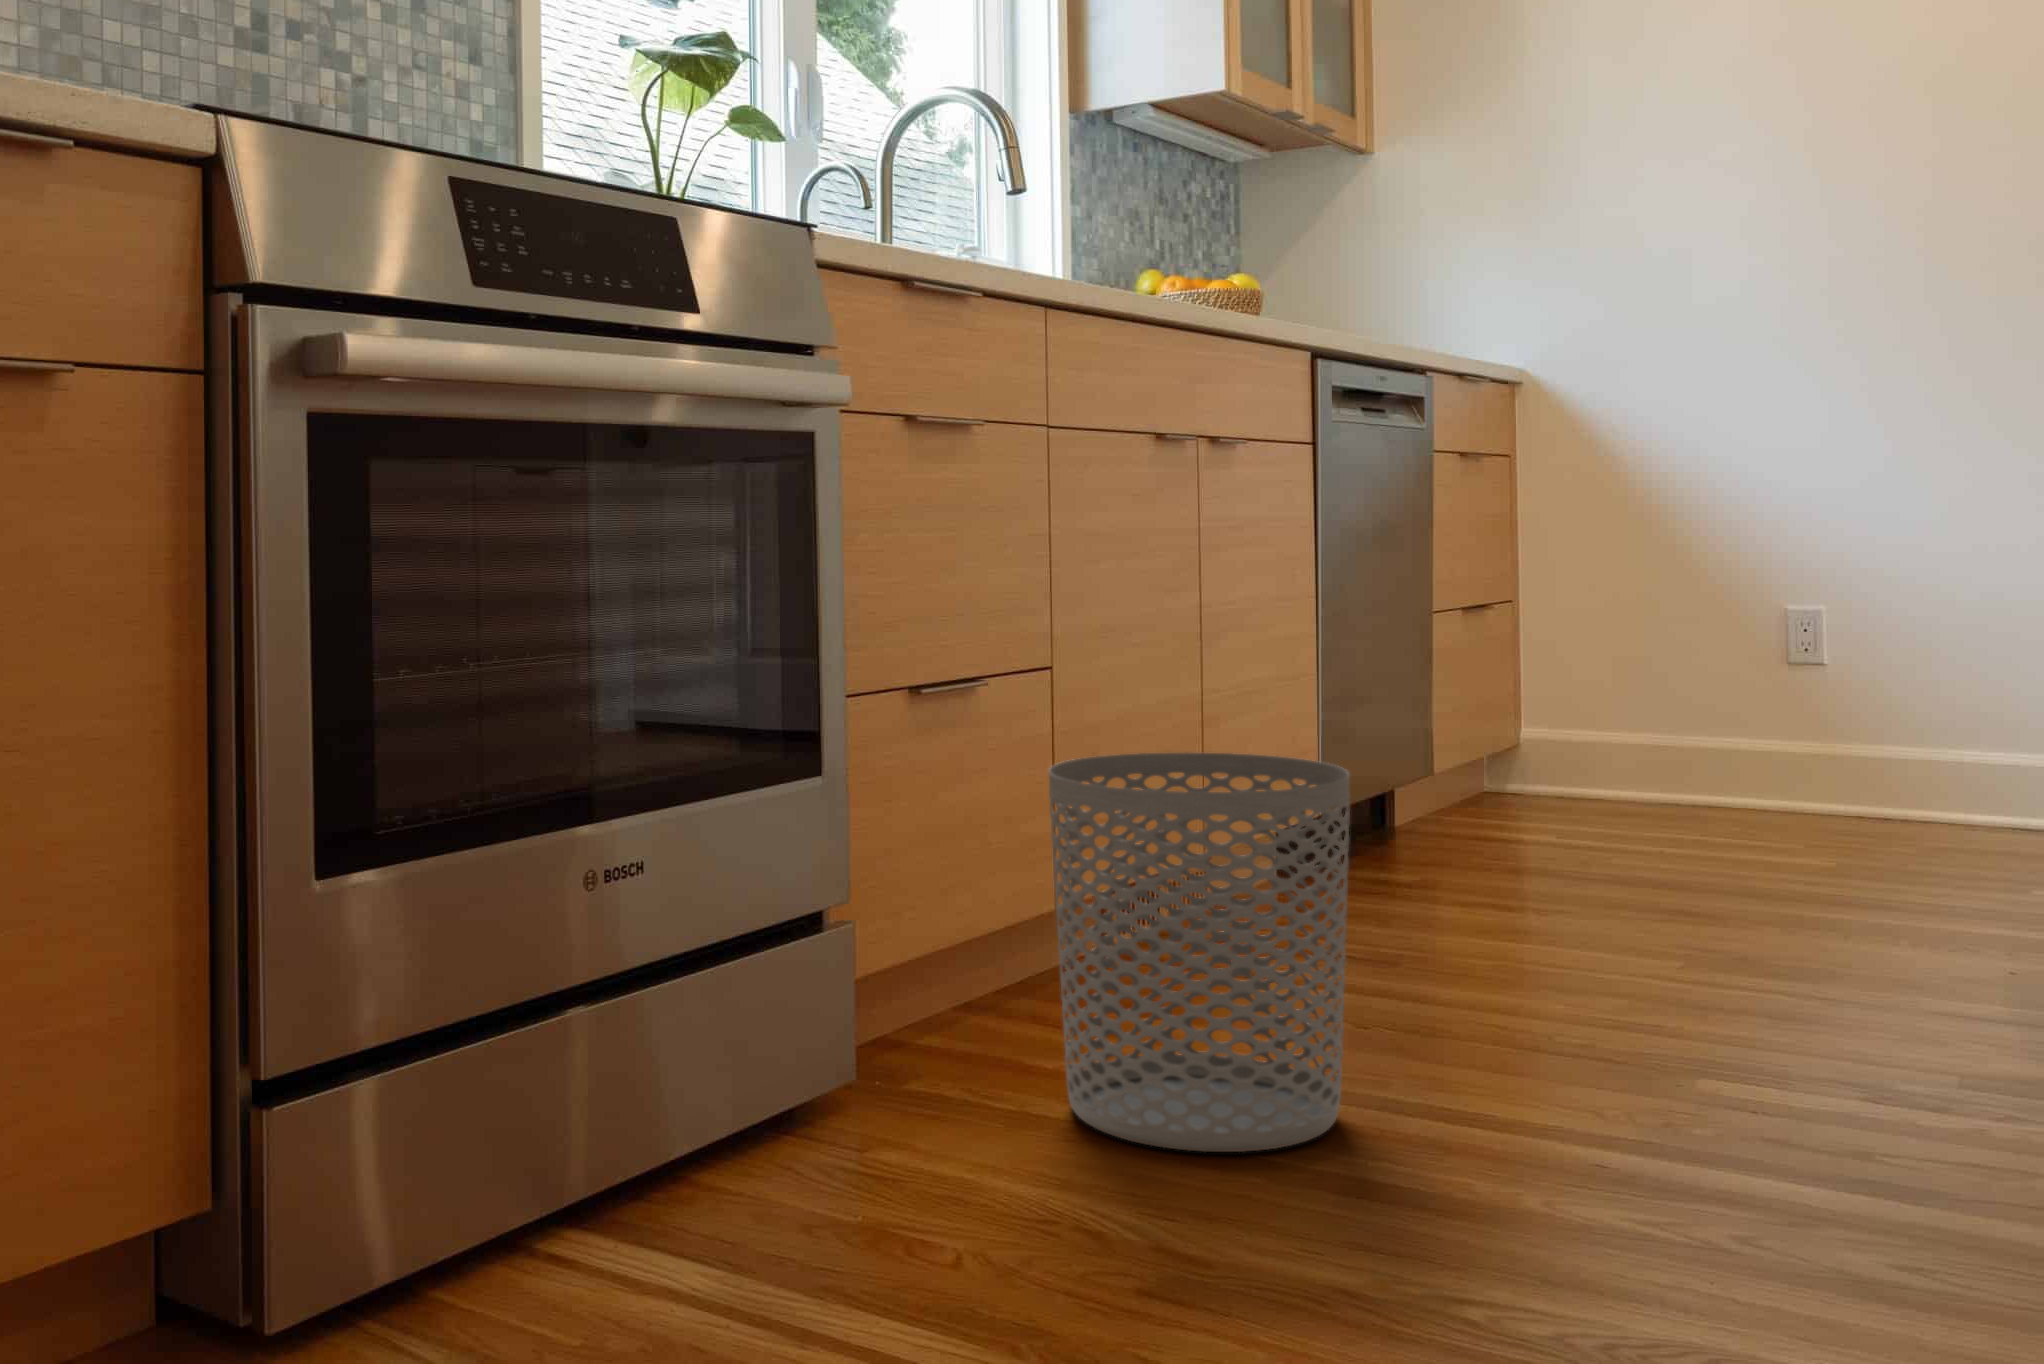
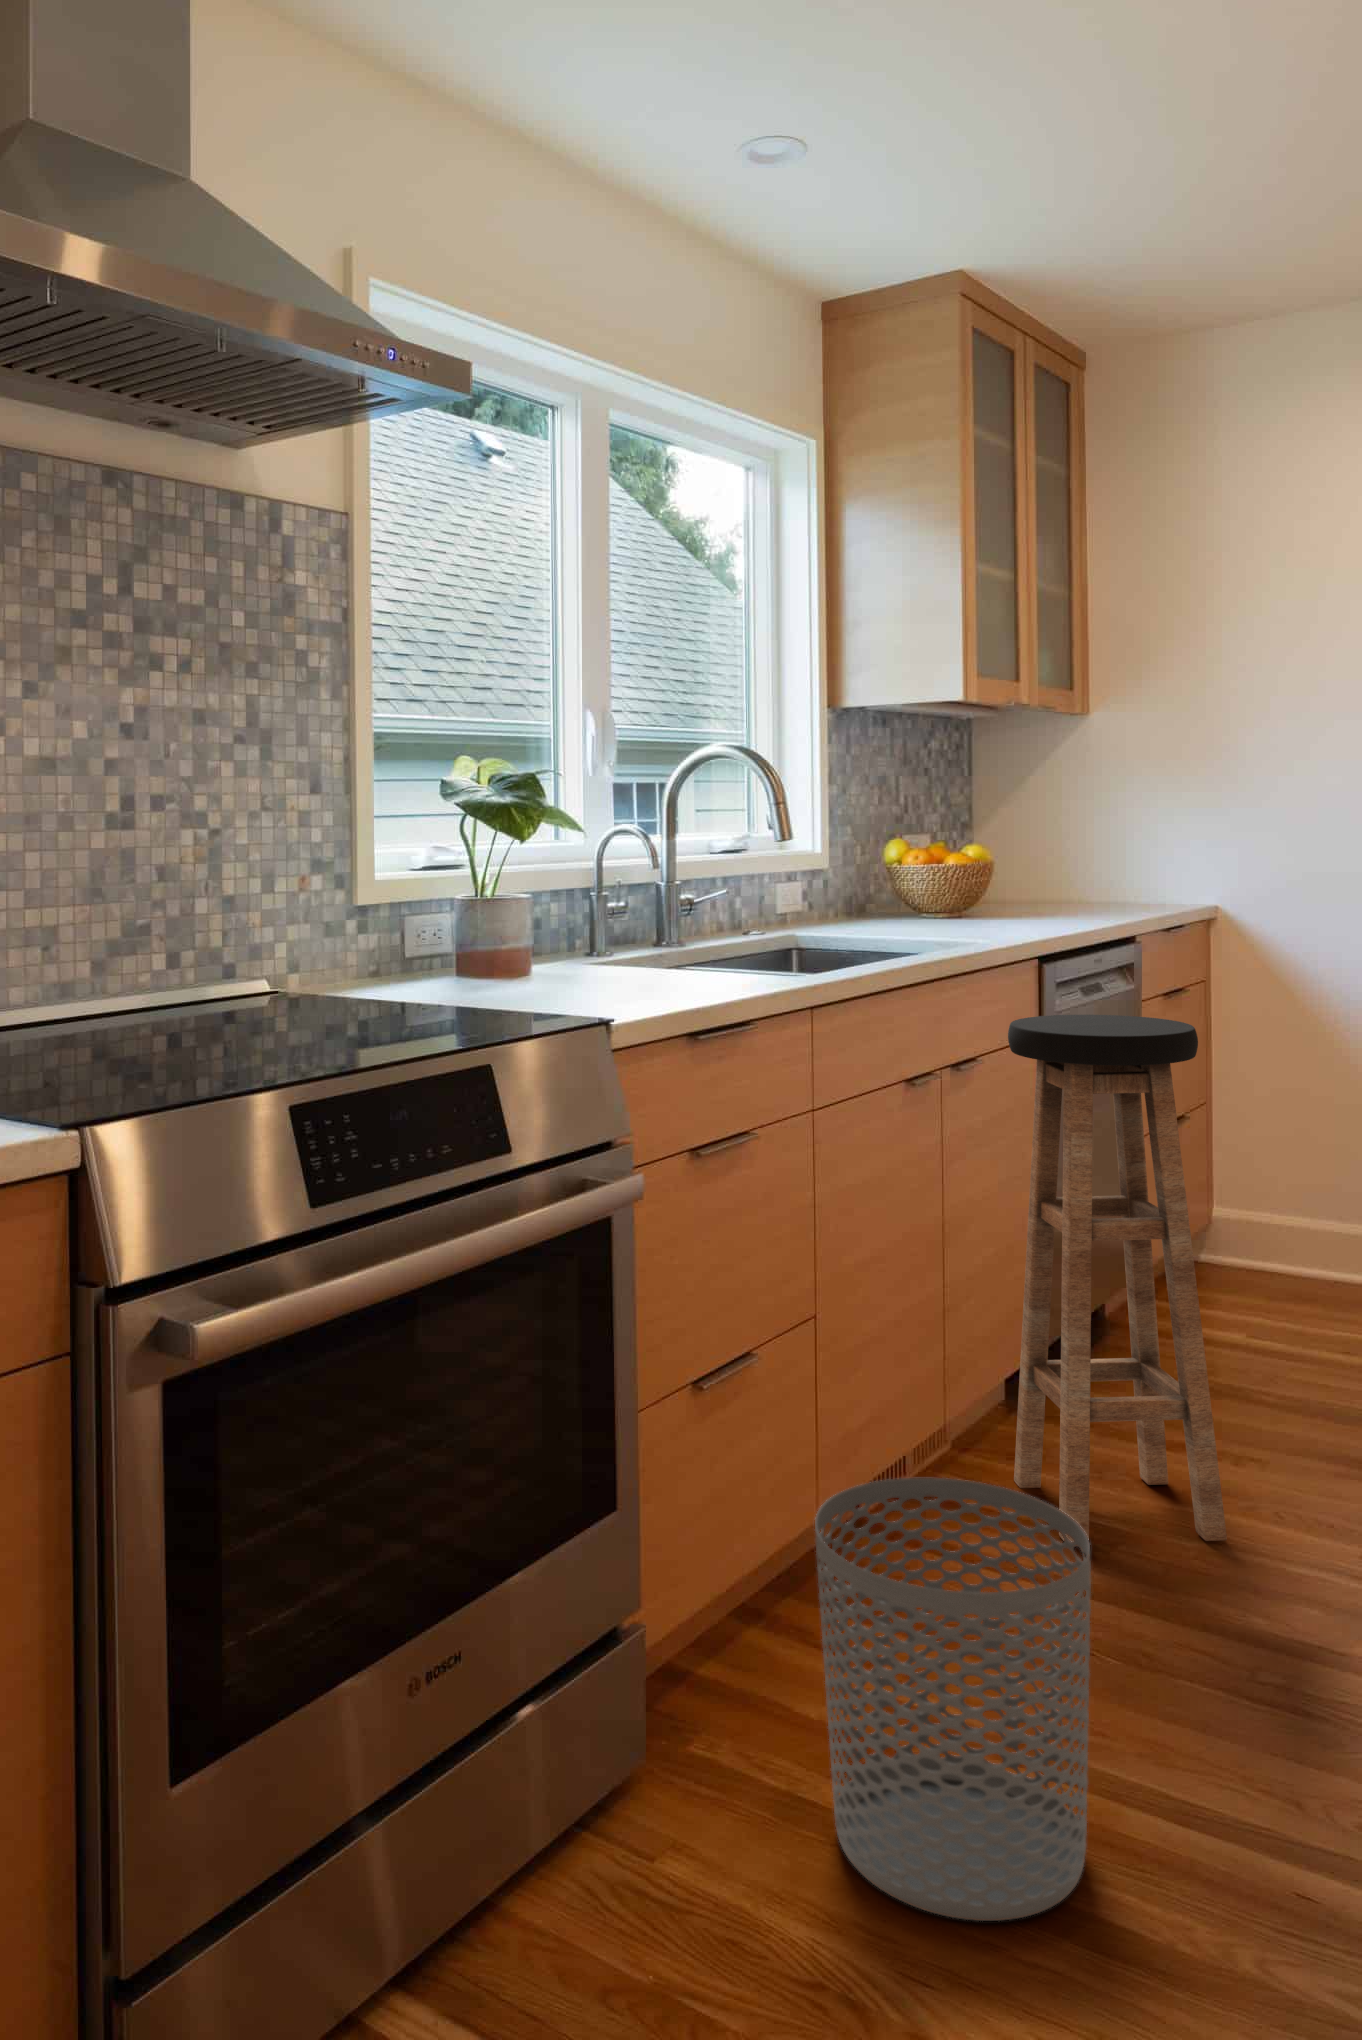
bar stool: none [1270,372,1506,945] -> present [1008,1015,1227,1542]

